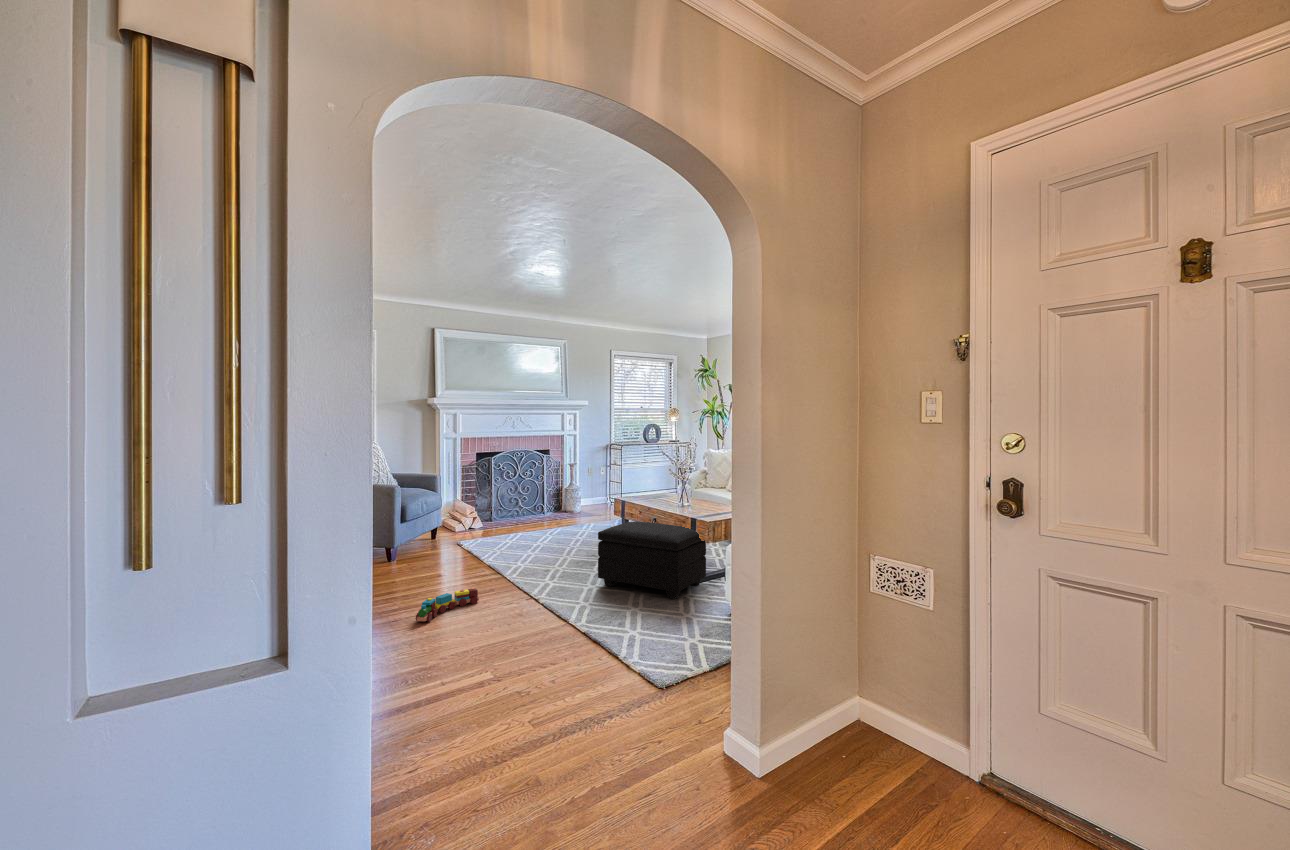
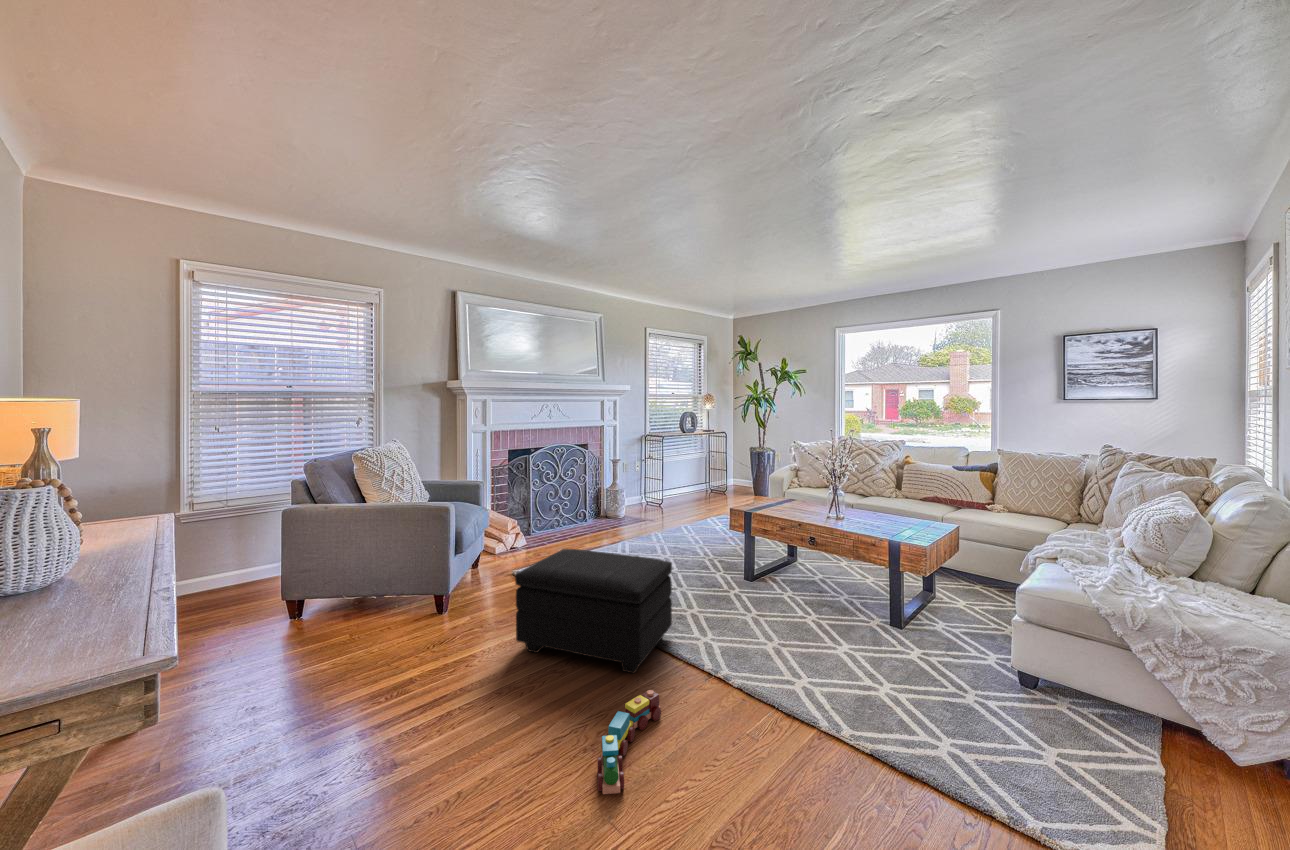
footstool: present [598,521,706,599] -> present [515,549,672,673]

